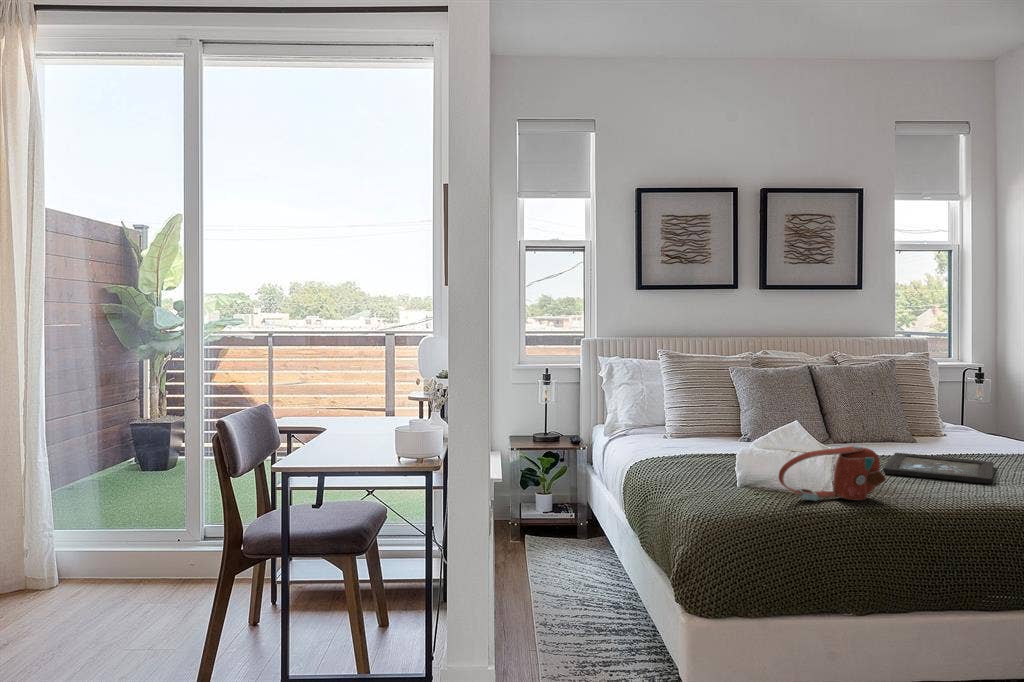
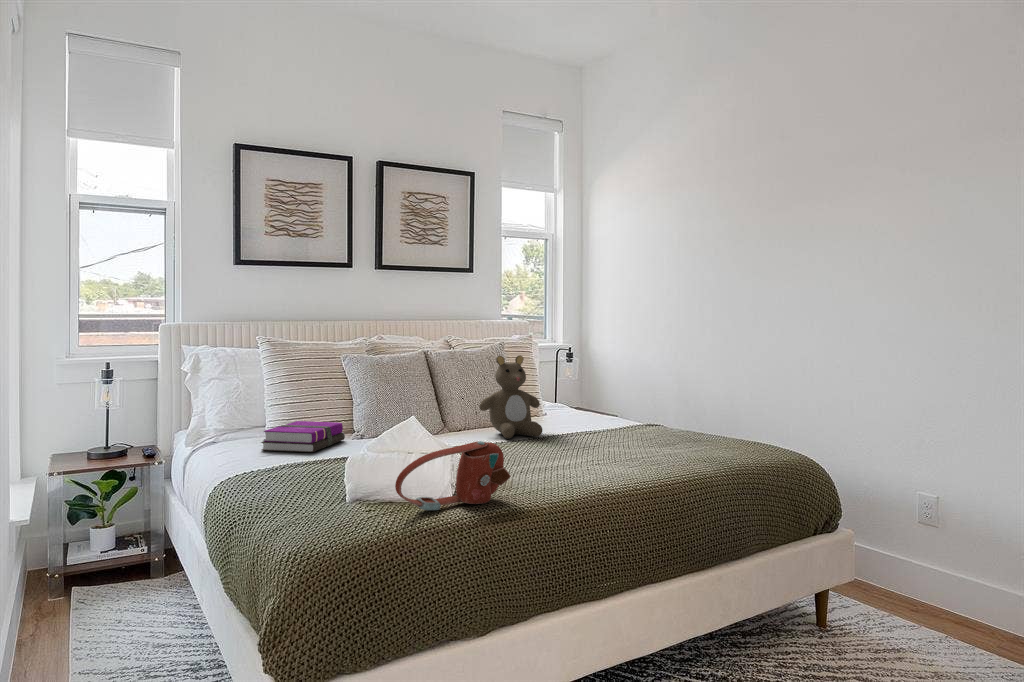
teddy bear: none [863,371,931,451] -> present [479,355,542,439]
hardback book: none [664,422,733,448] -> present [261,421,345,452]
tray: present [883,453,993,484] -> none [503,441,602,468]

